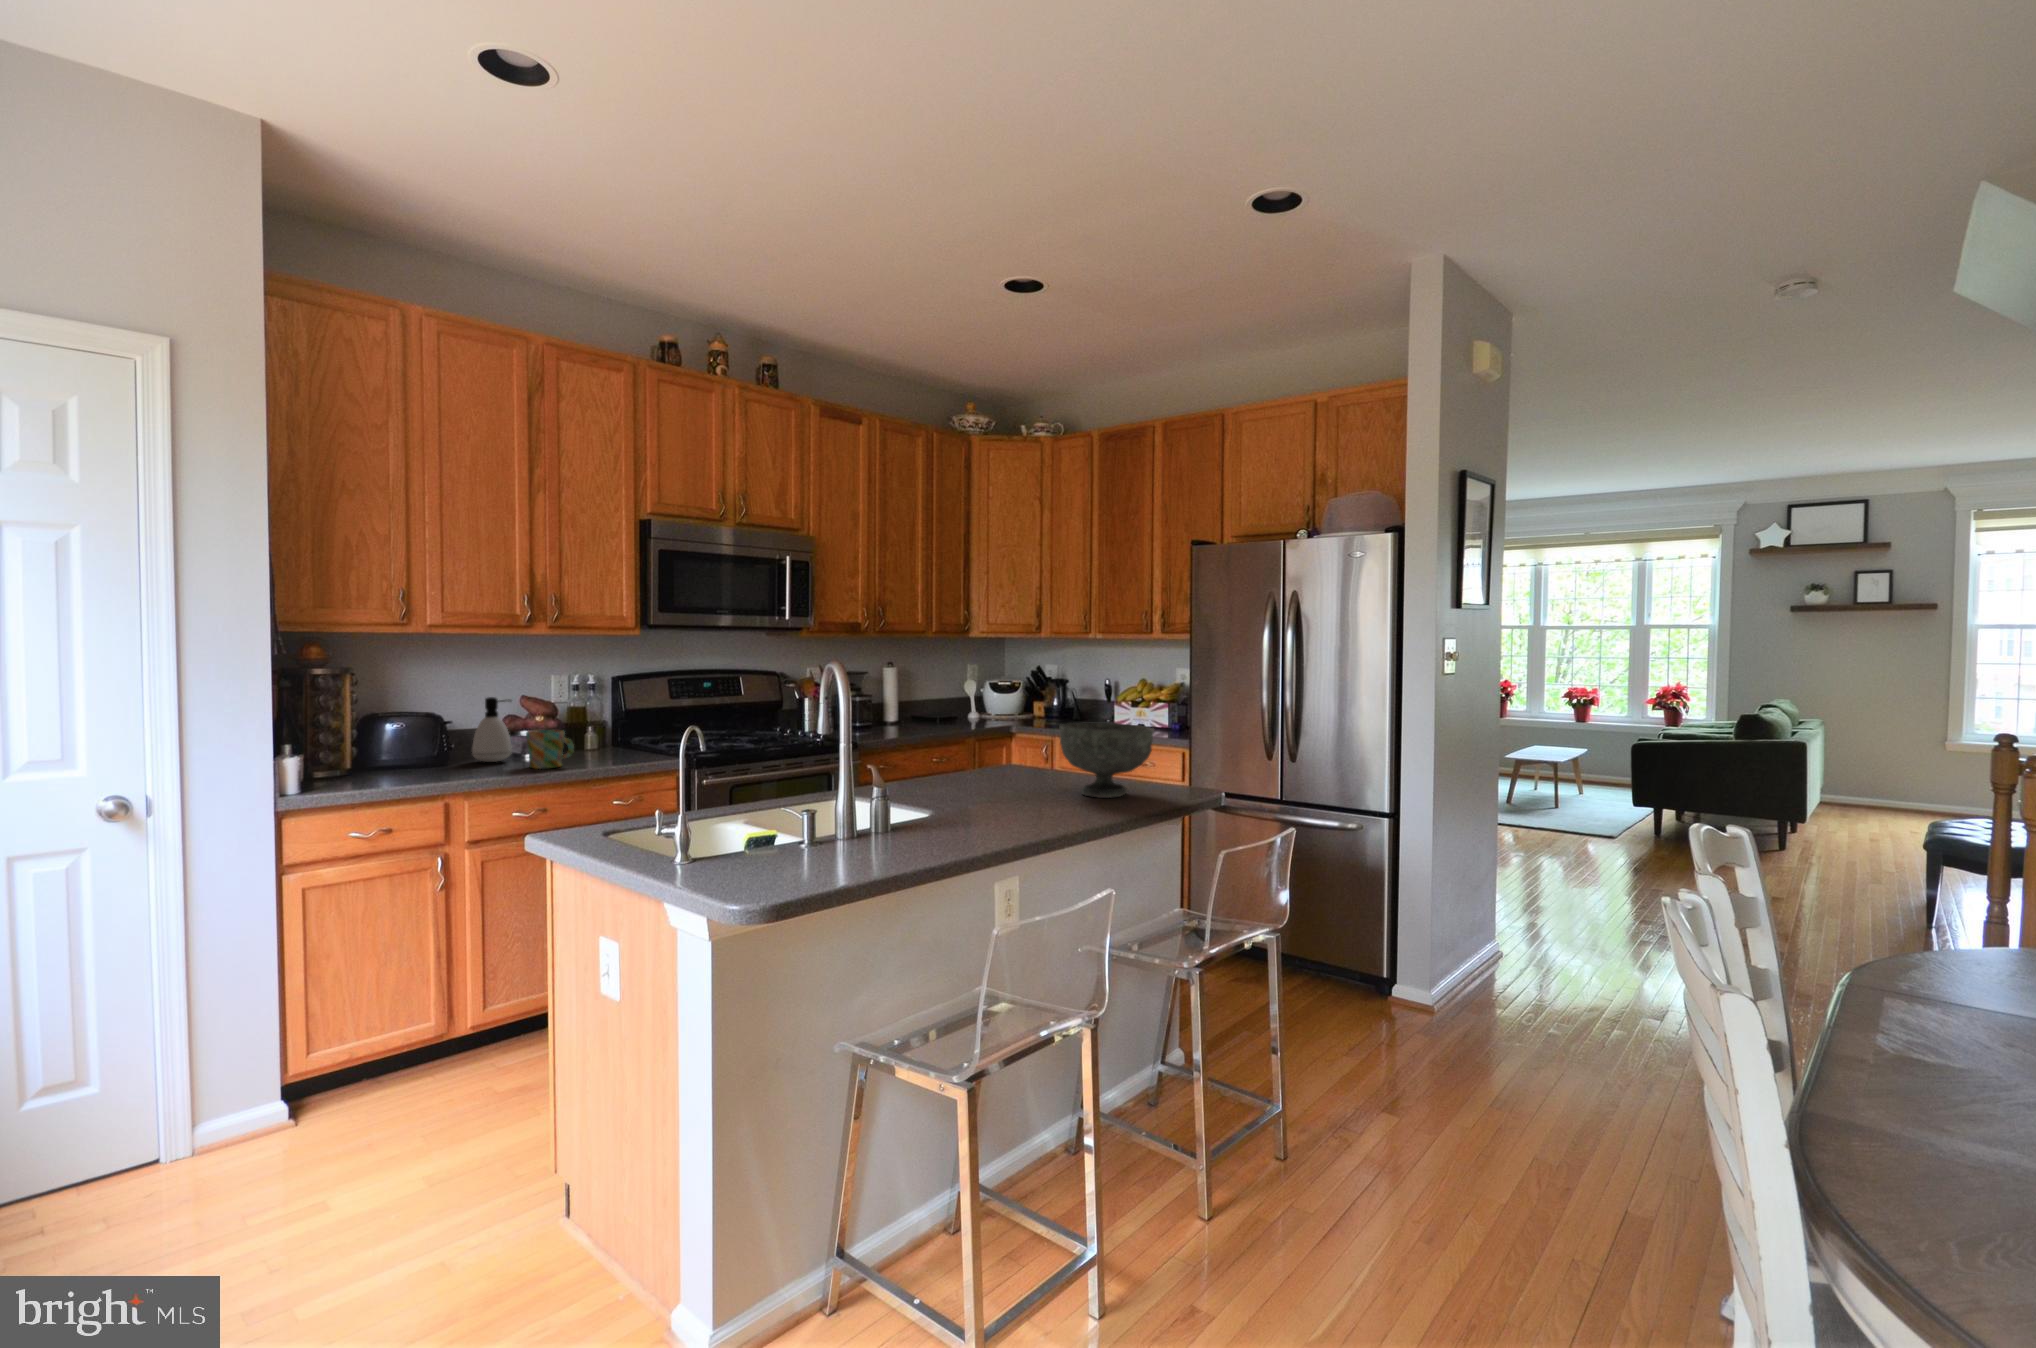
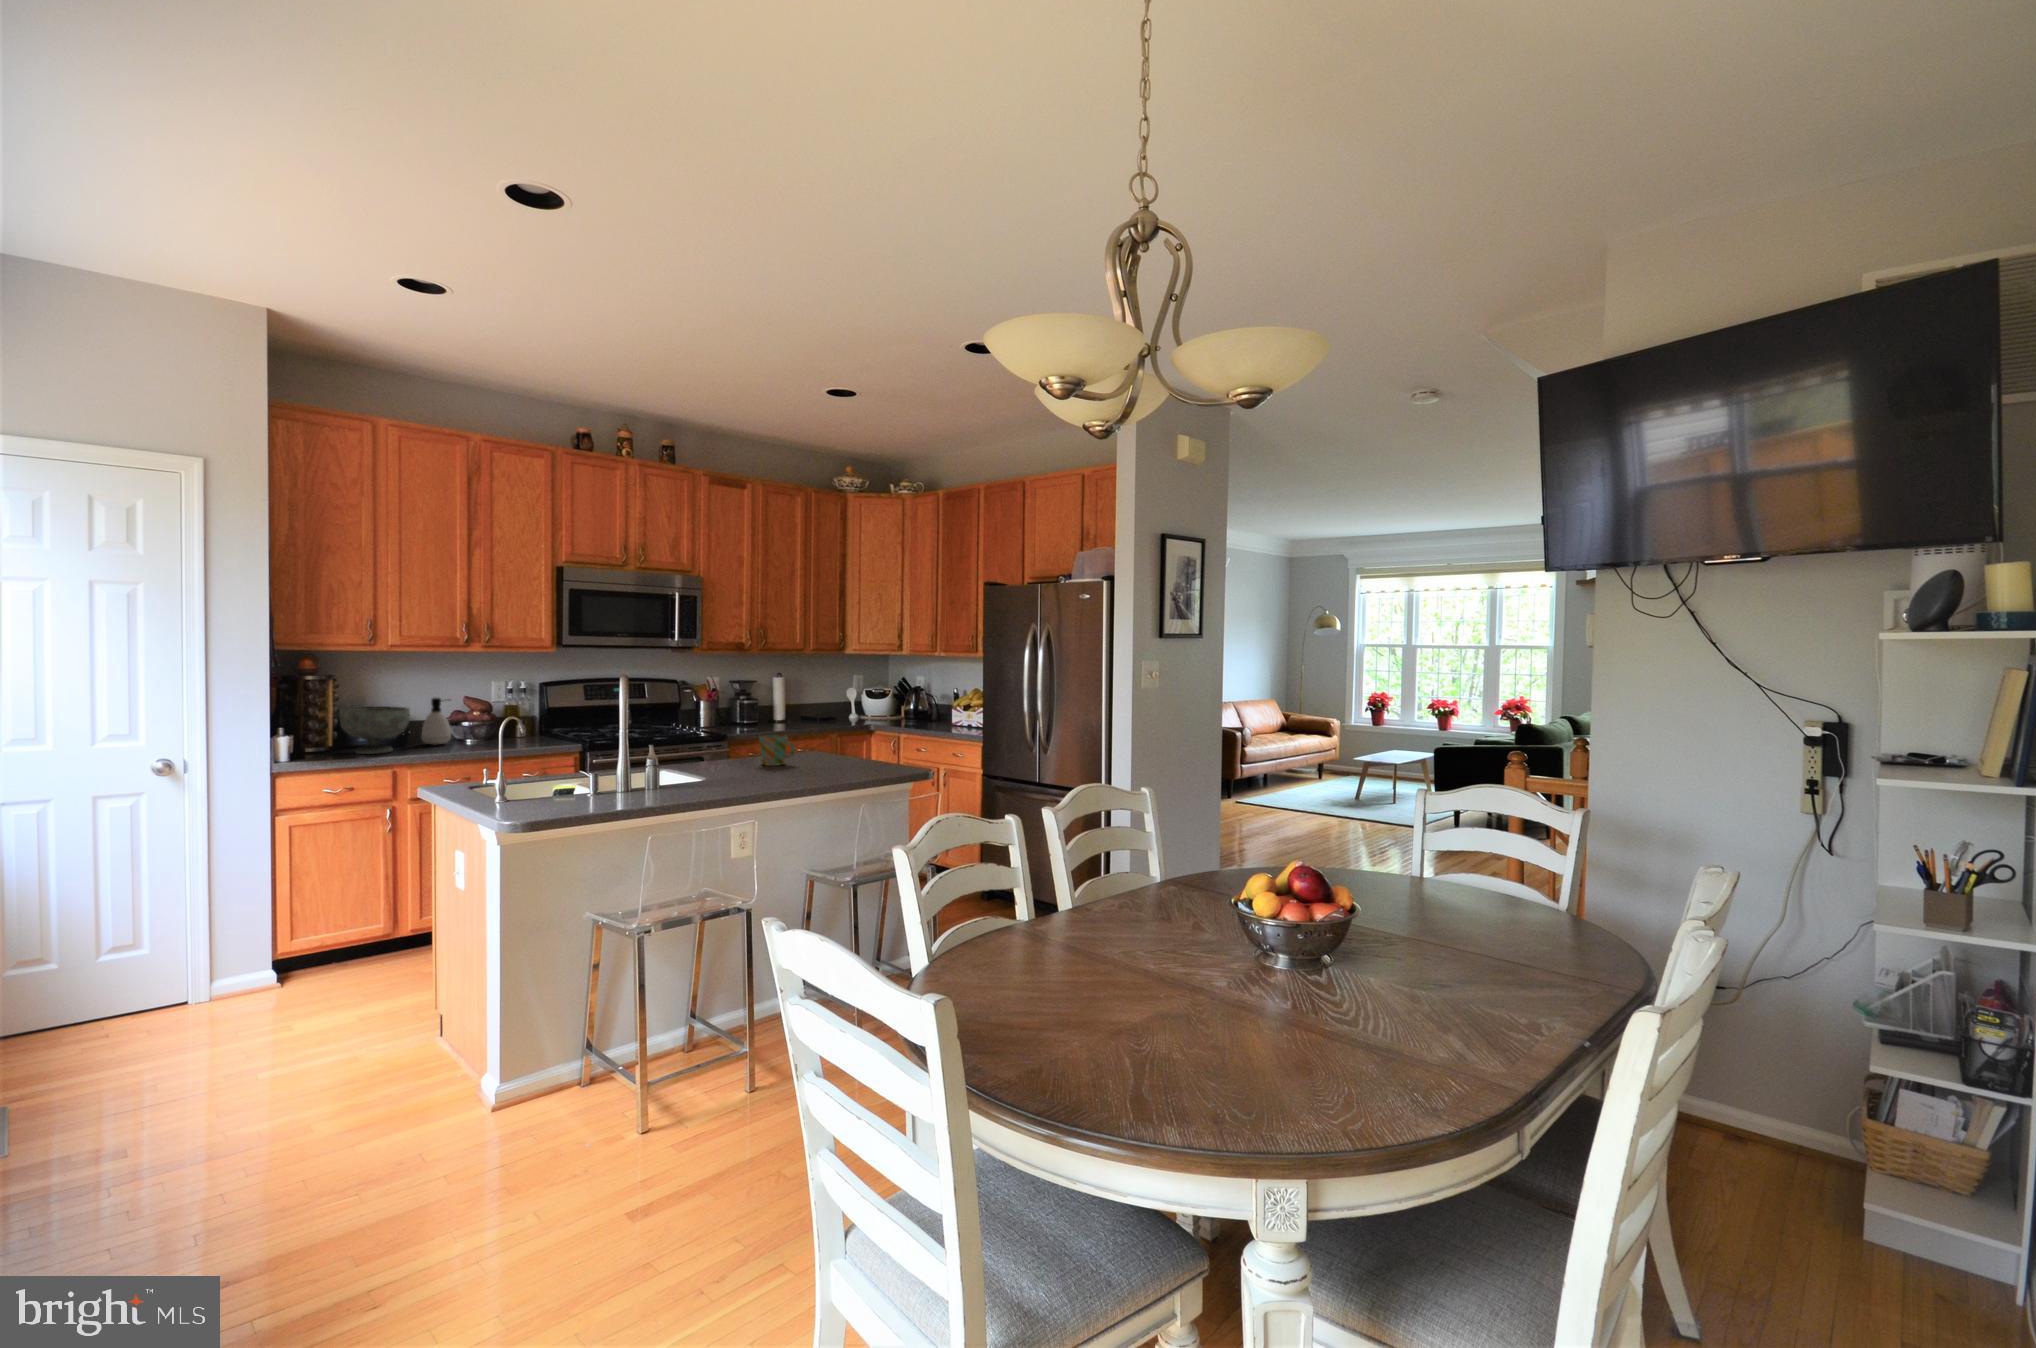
decorative bowl: present [1060,723,1154,797] -> present [340,706,410,754]
mug: present [526,730,574,769] -> present [760,735,795,766]

